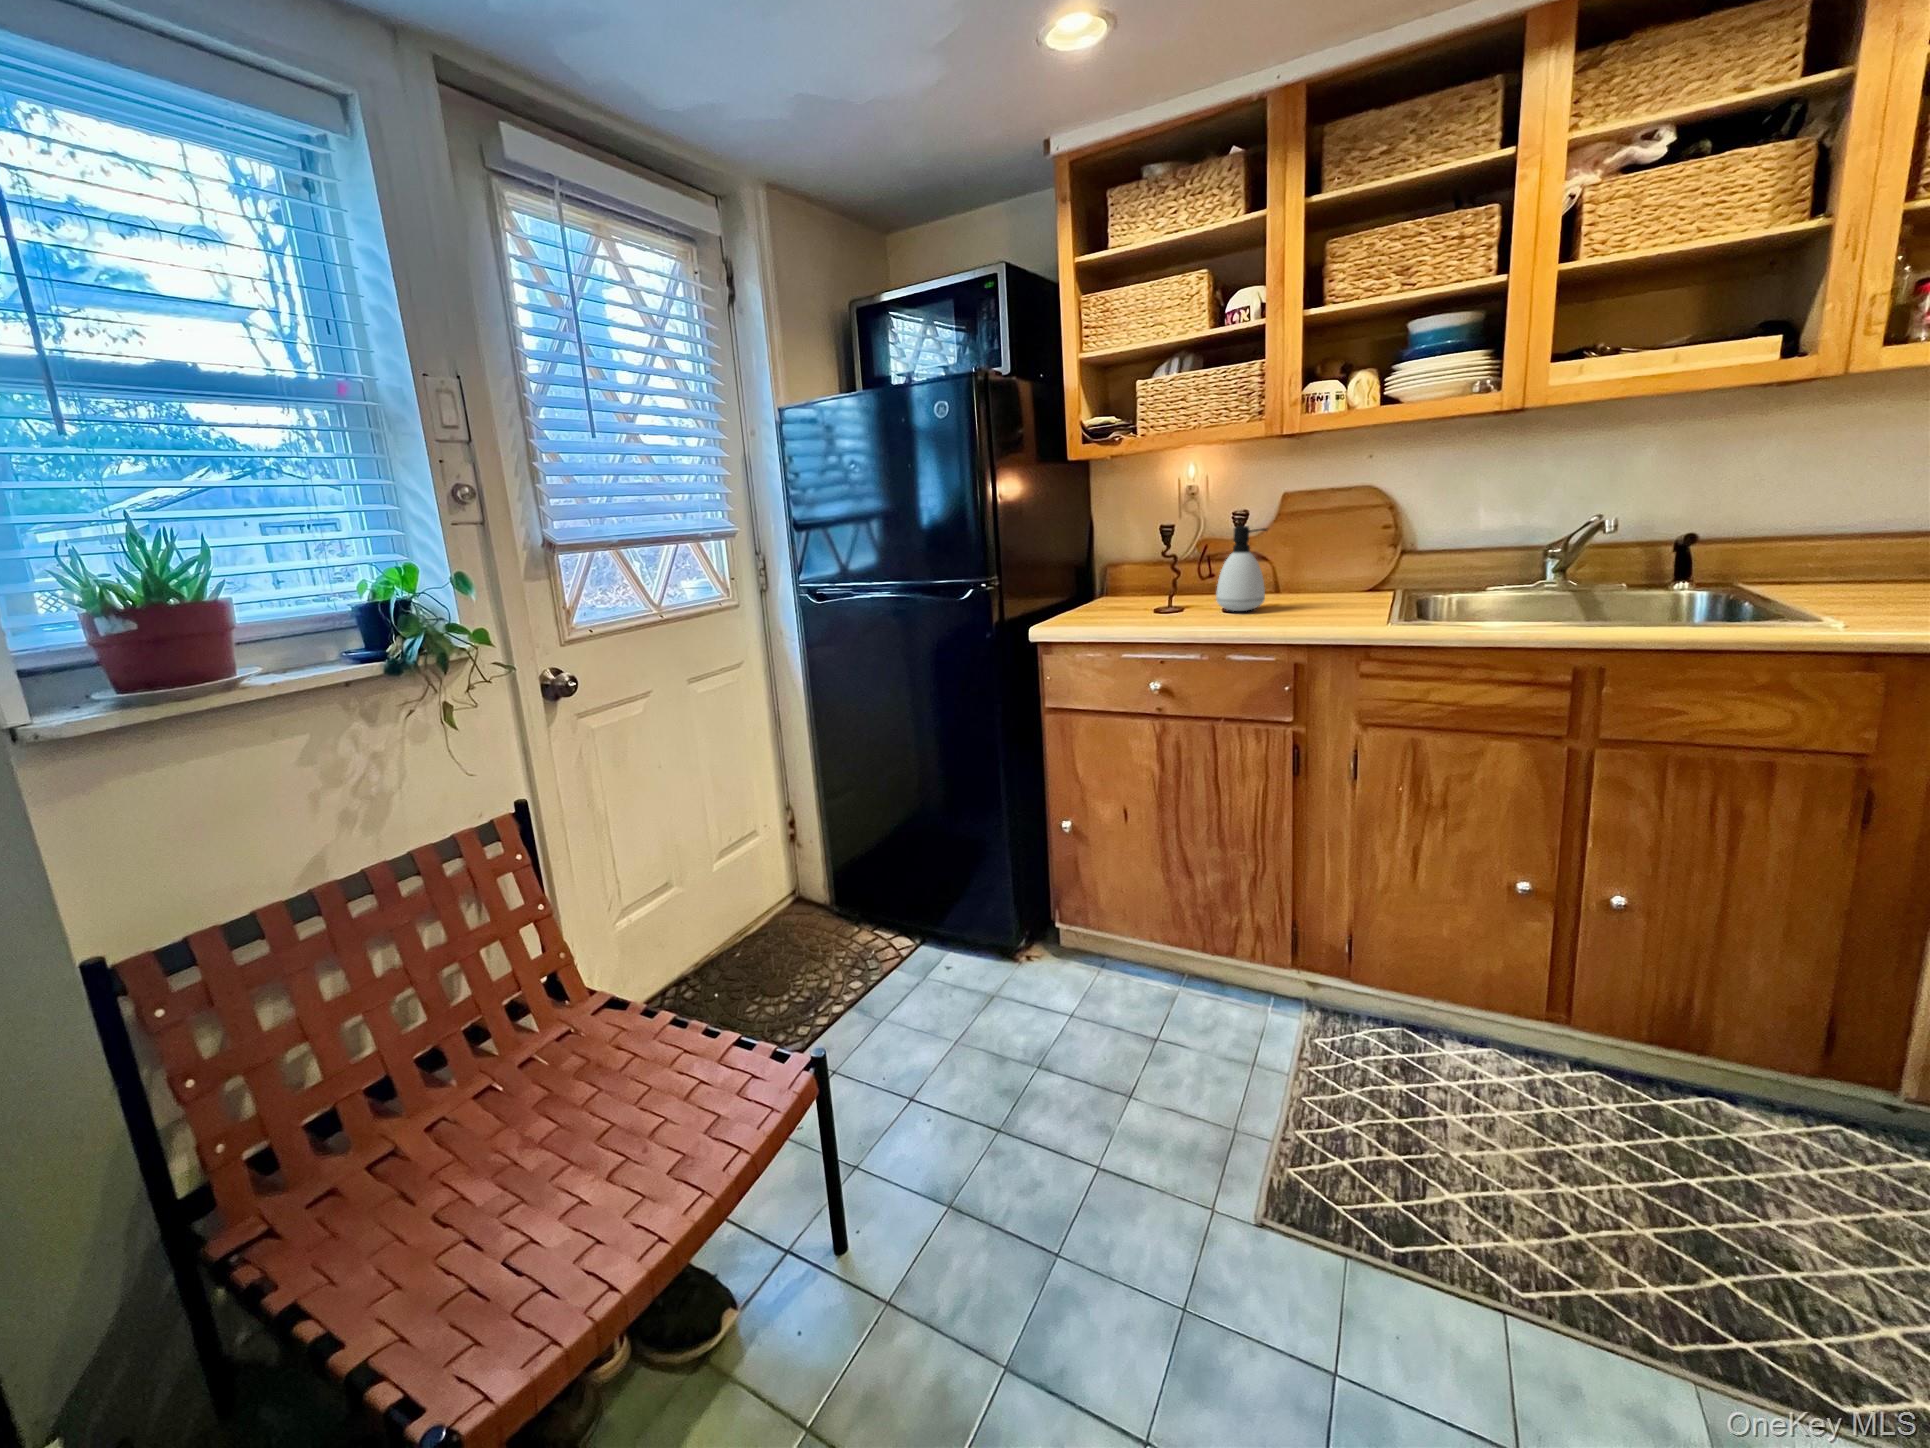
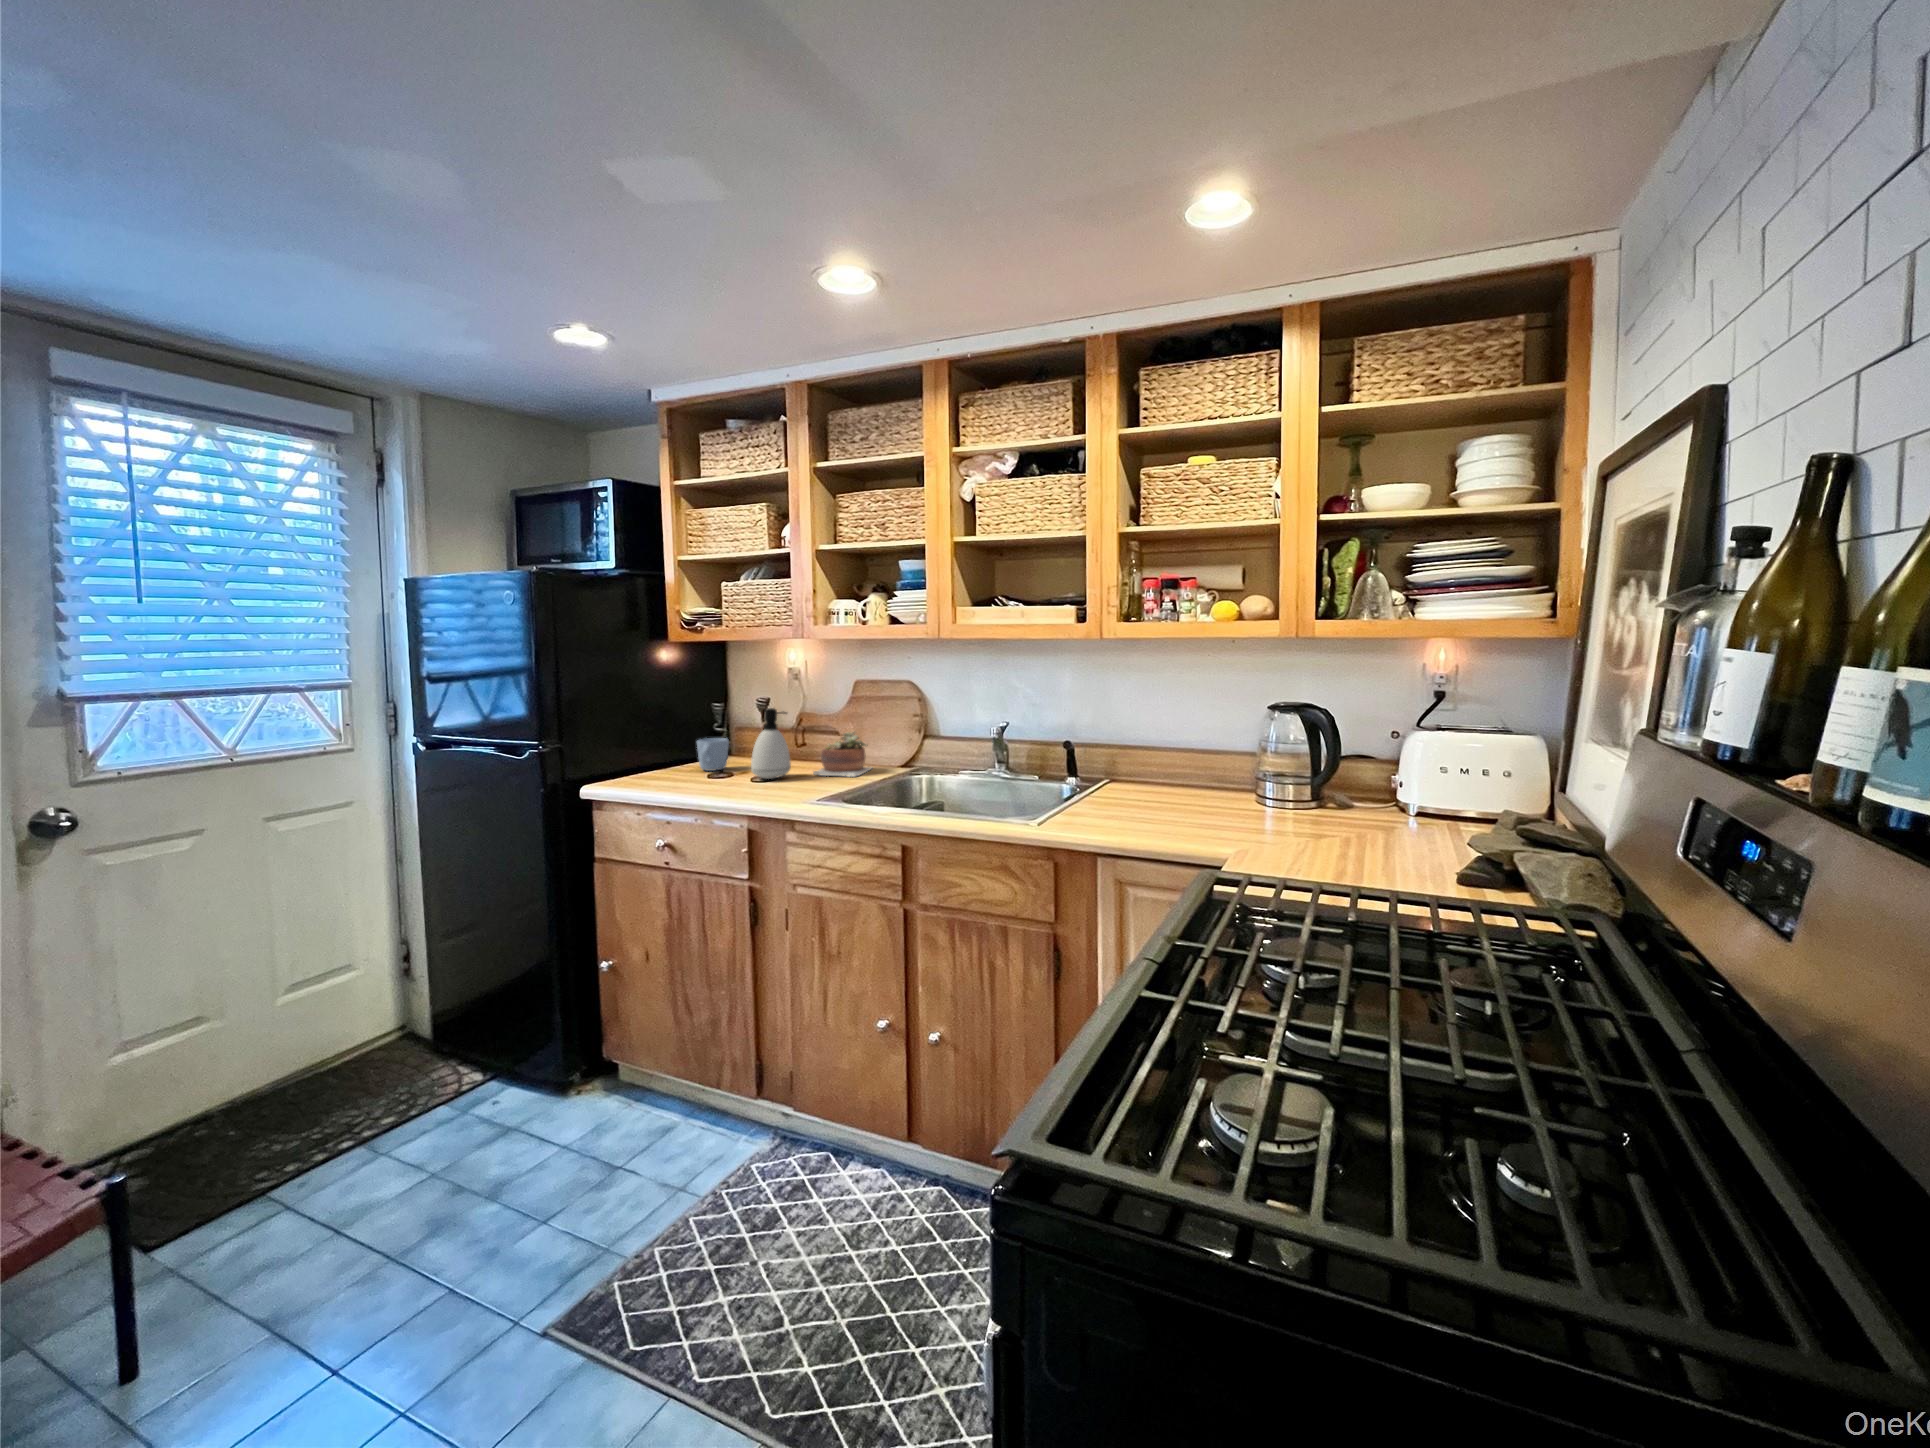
succulent plant: none [1280,551,1346,605] -> present [813,732,873,777]
mug: none [1120,572,1156,609] -> present [697,738,729,771]

